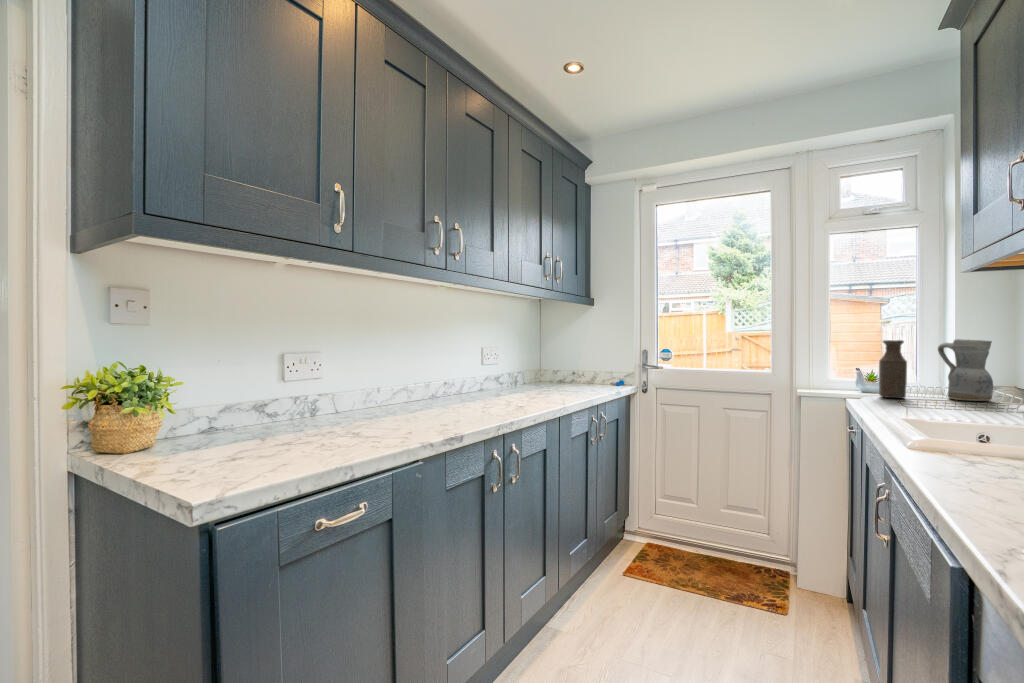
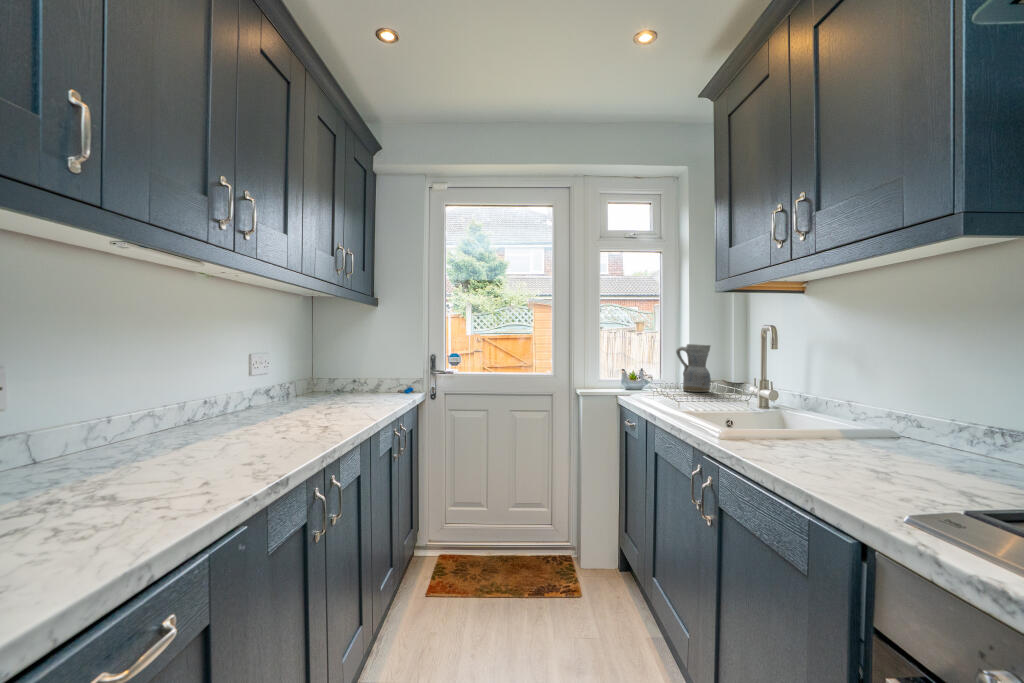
bottle: present [879,340,907,398] -> none [641,344,660,393]

